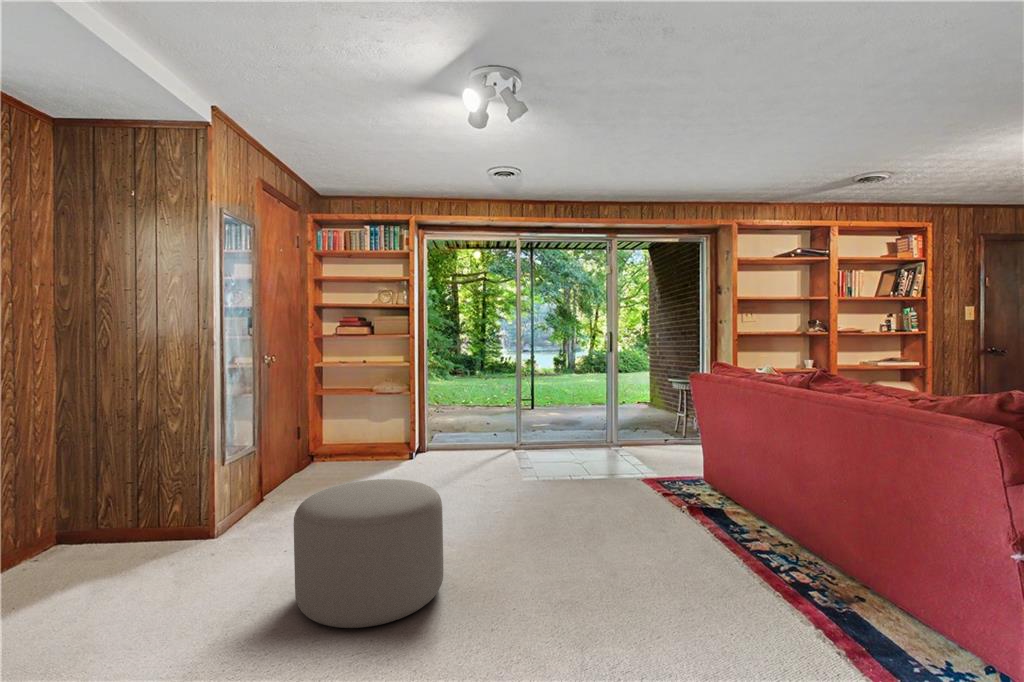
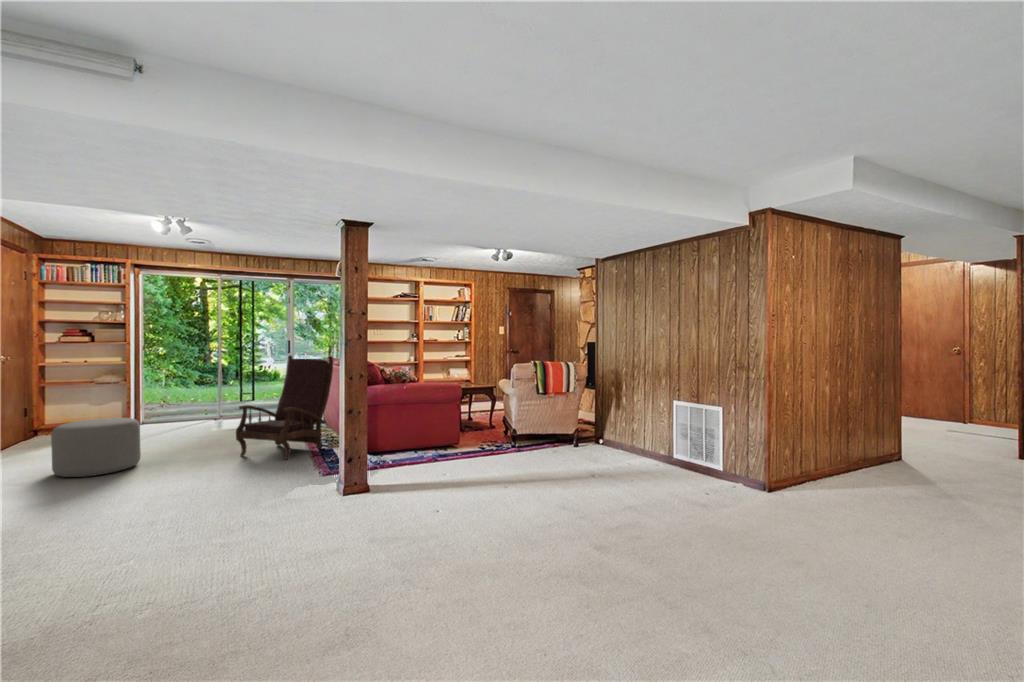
armchair: none [628,358,826,648] -> present [236,355,333,460]

